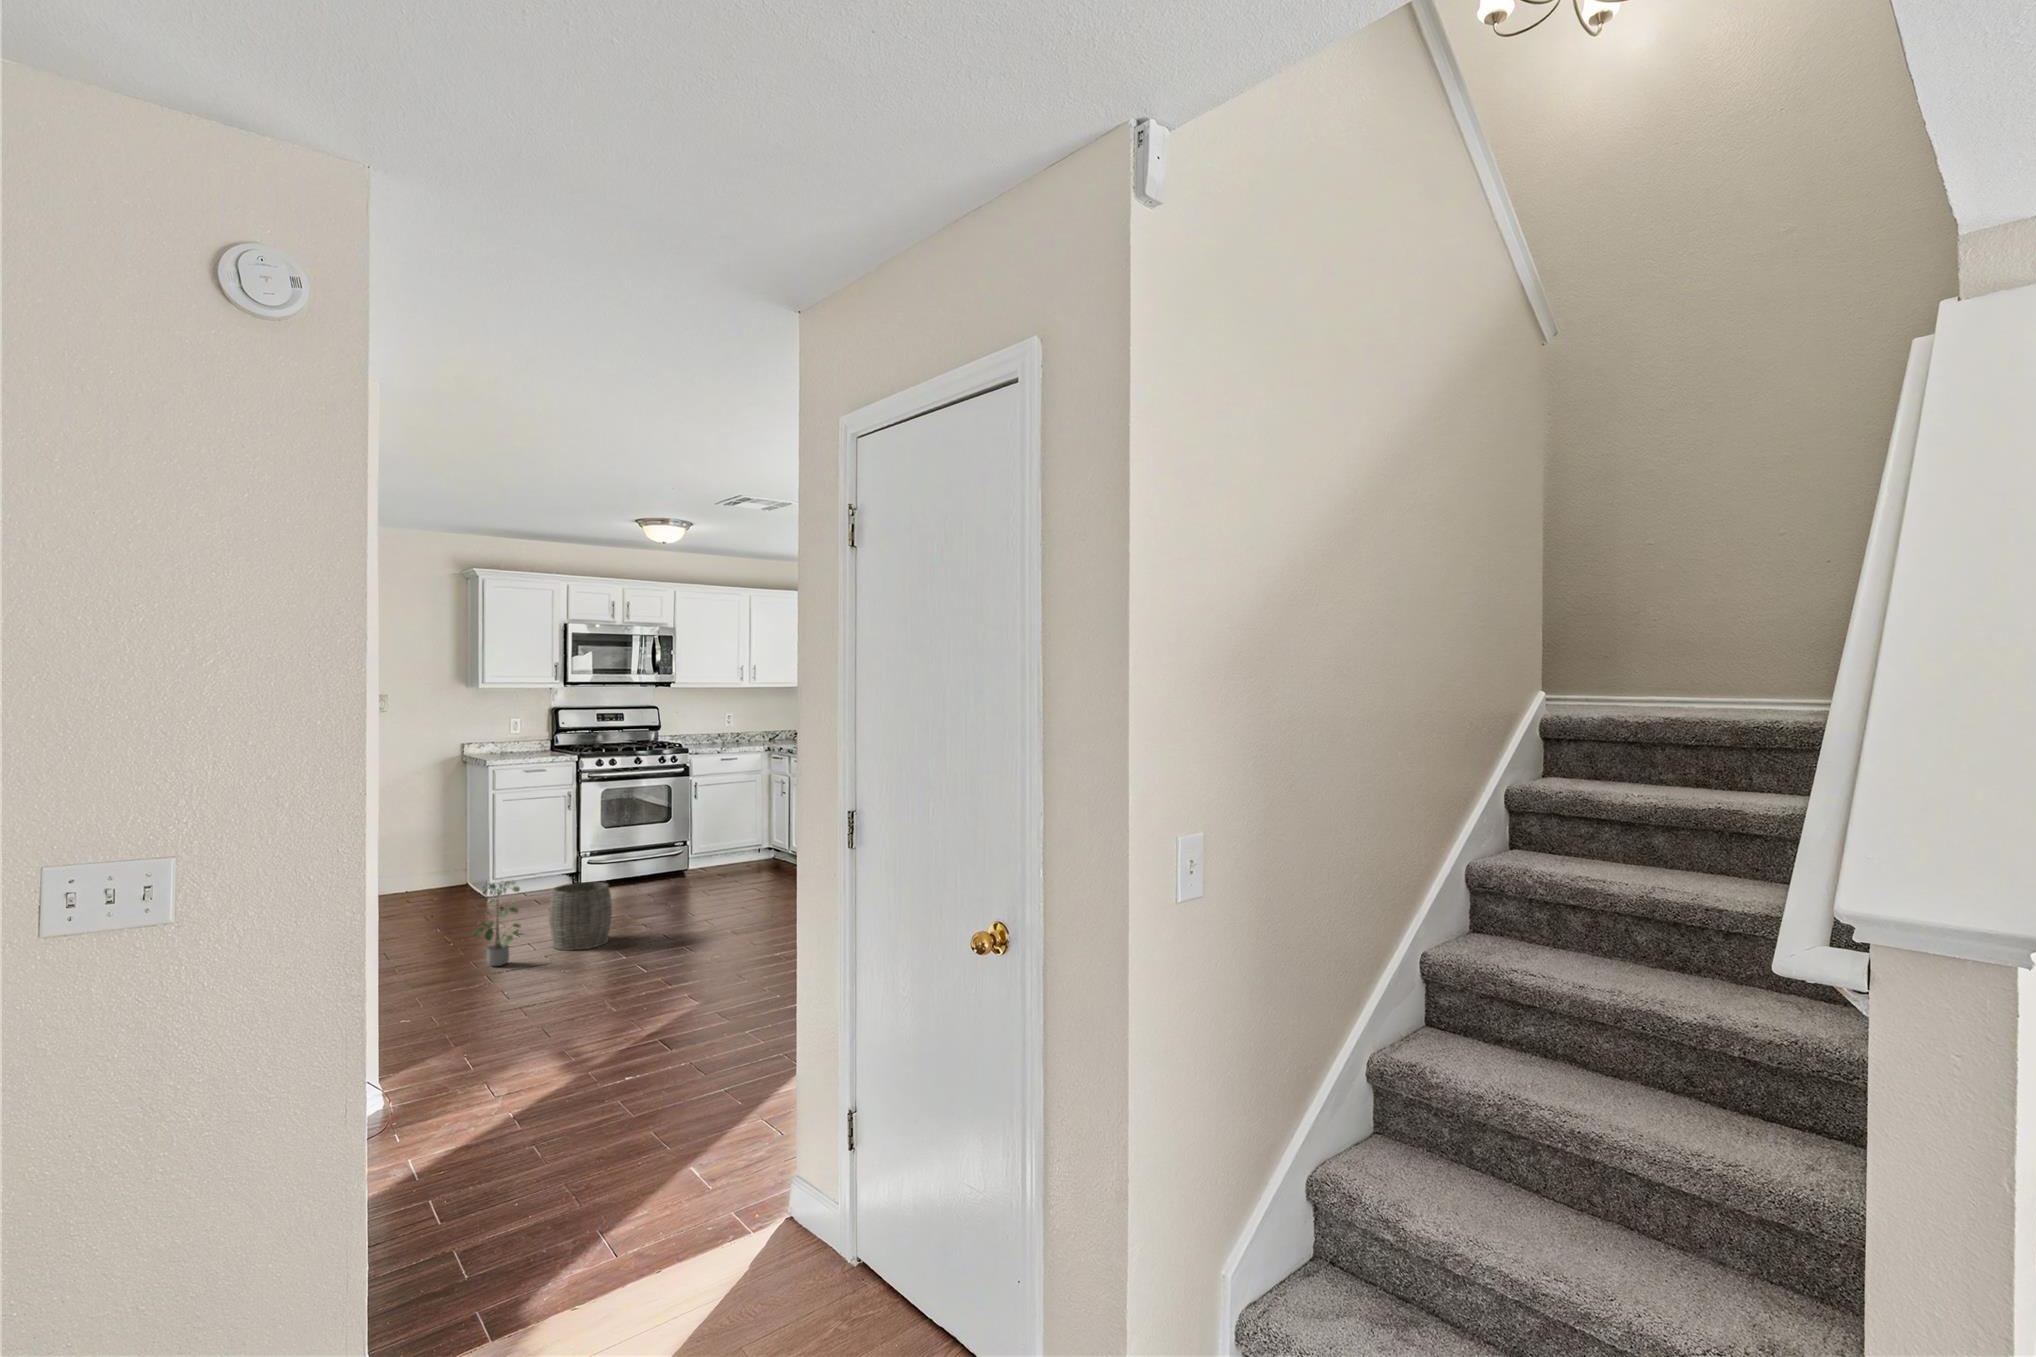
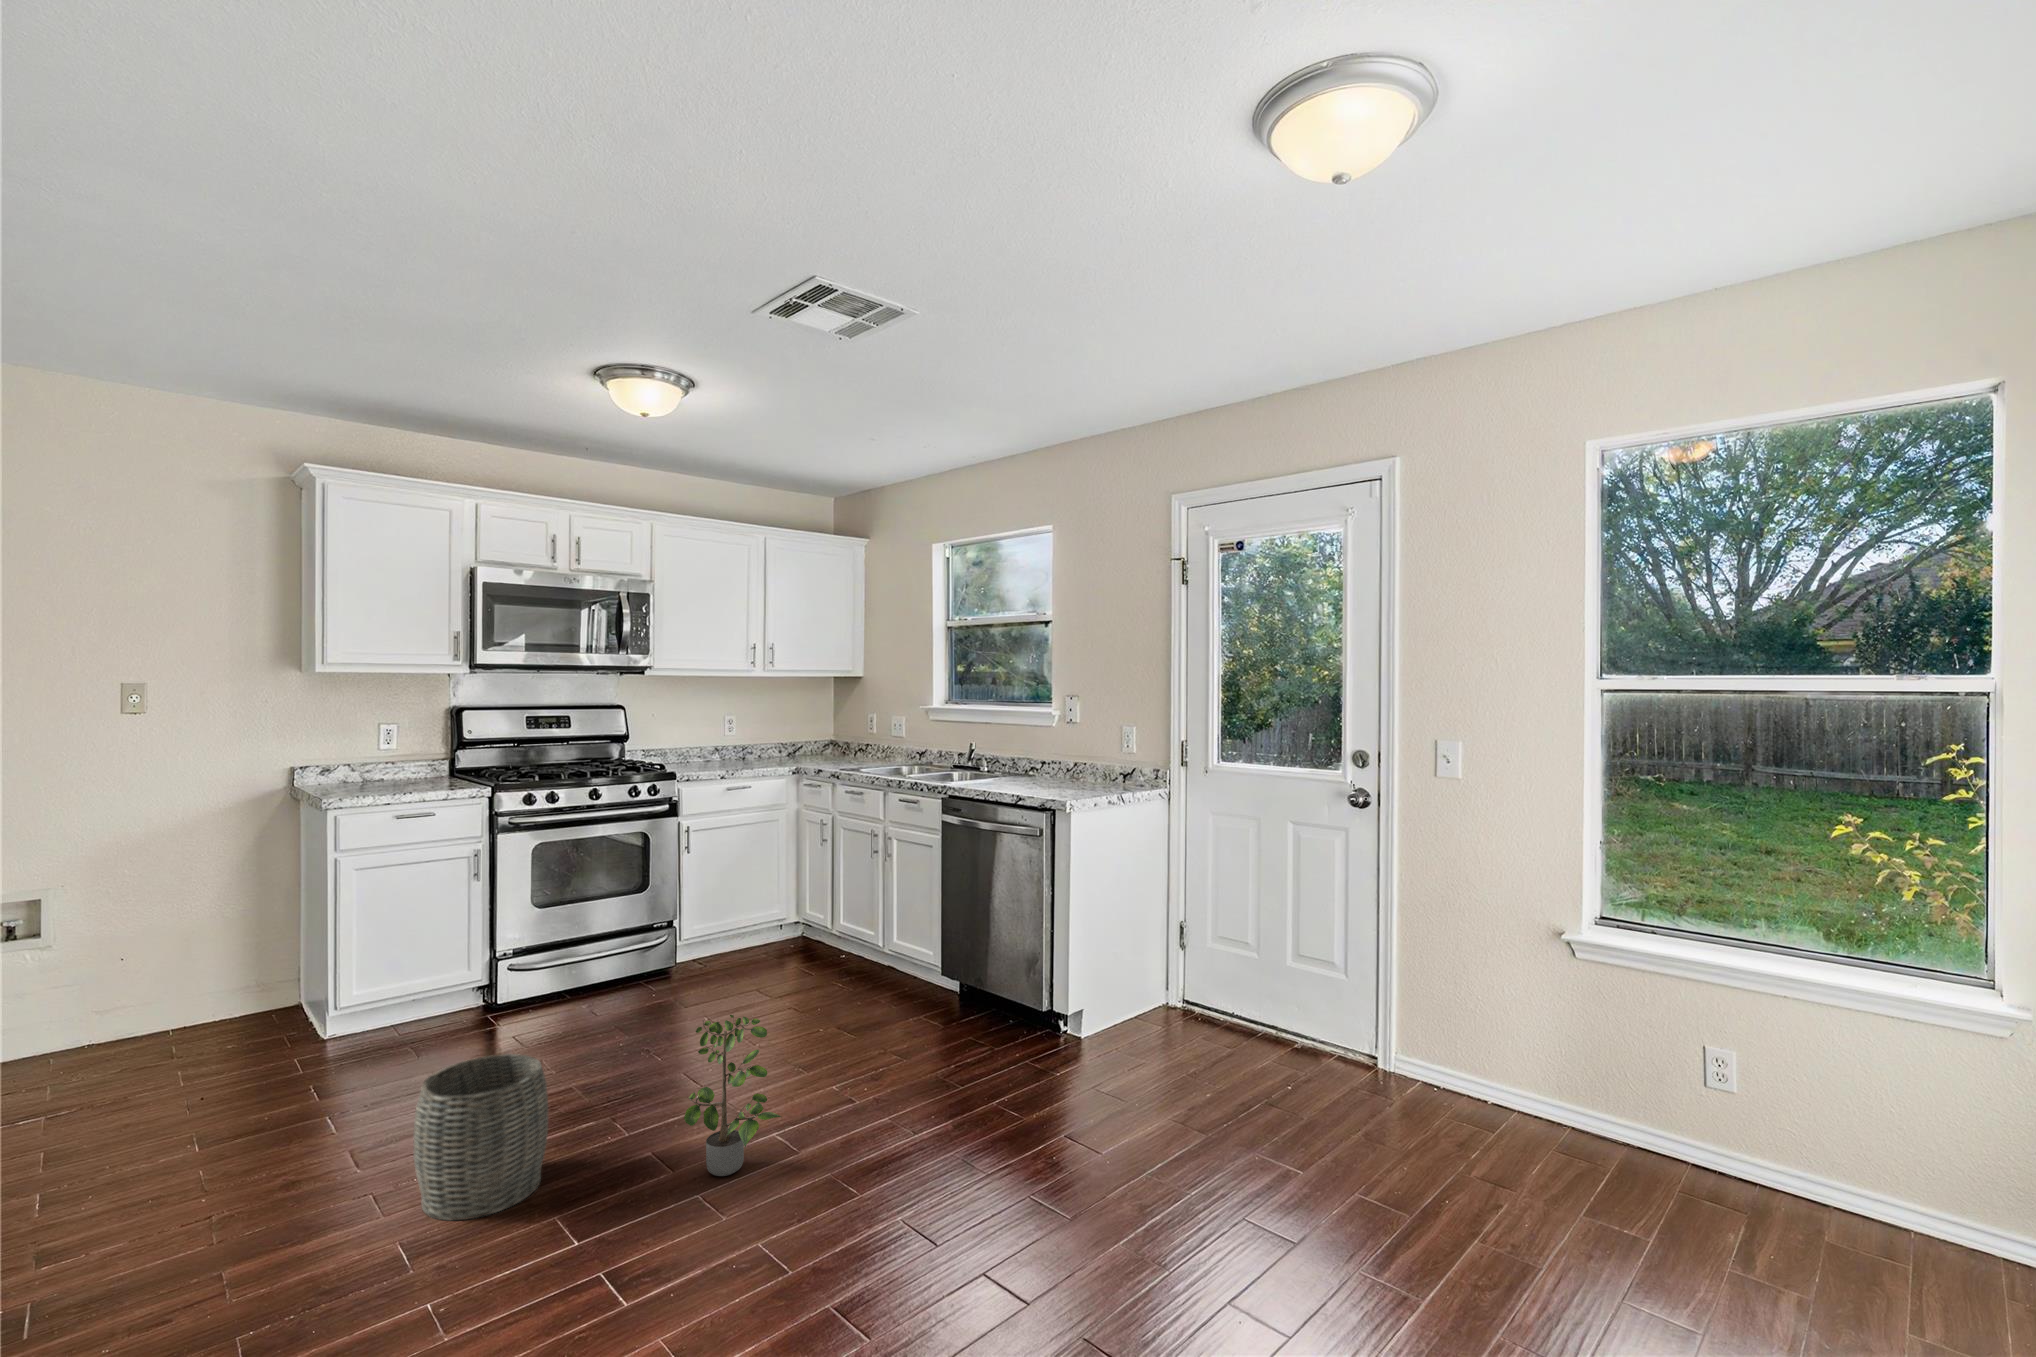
potted plant: present [473,881,524,966] -> present [684,1015,781,1176]

